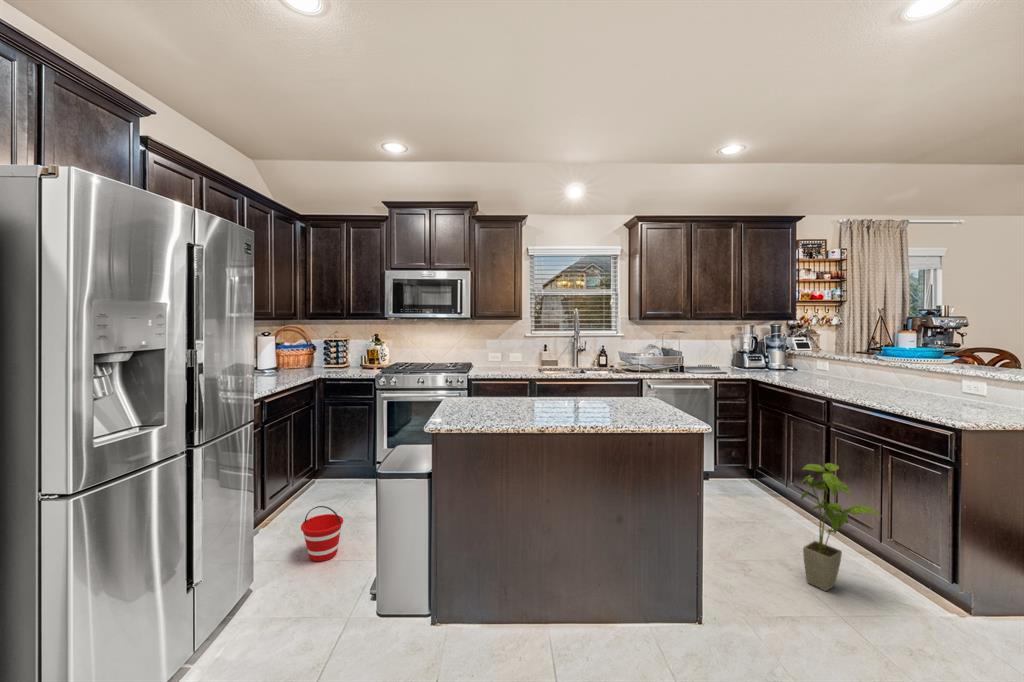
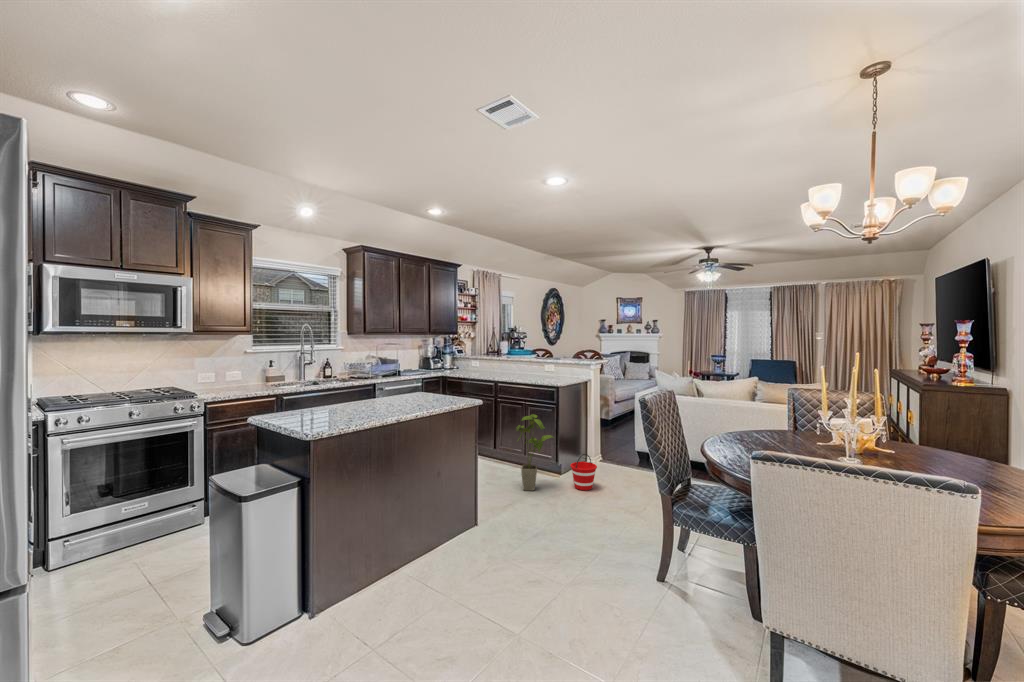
bucket: present [301,506,343,561] -> present [570,454,597,490]

